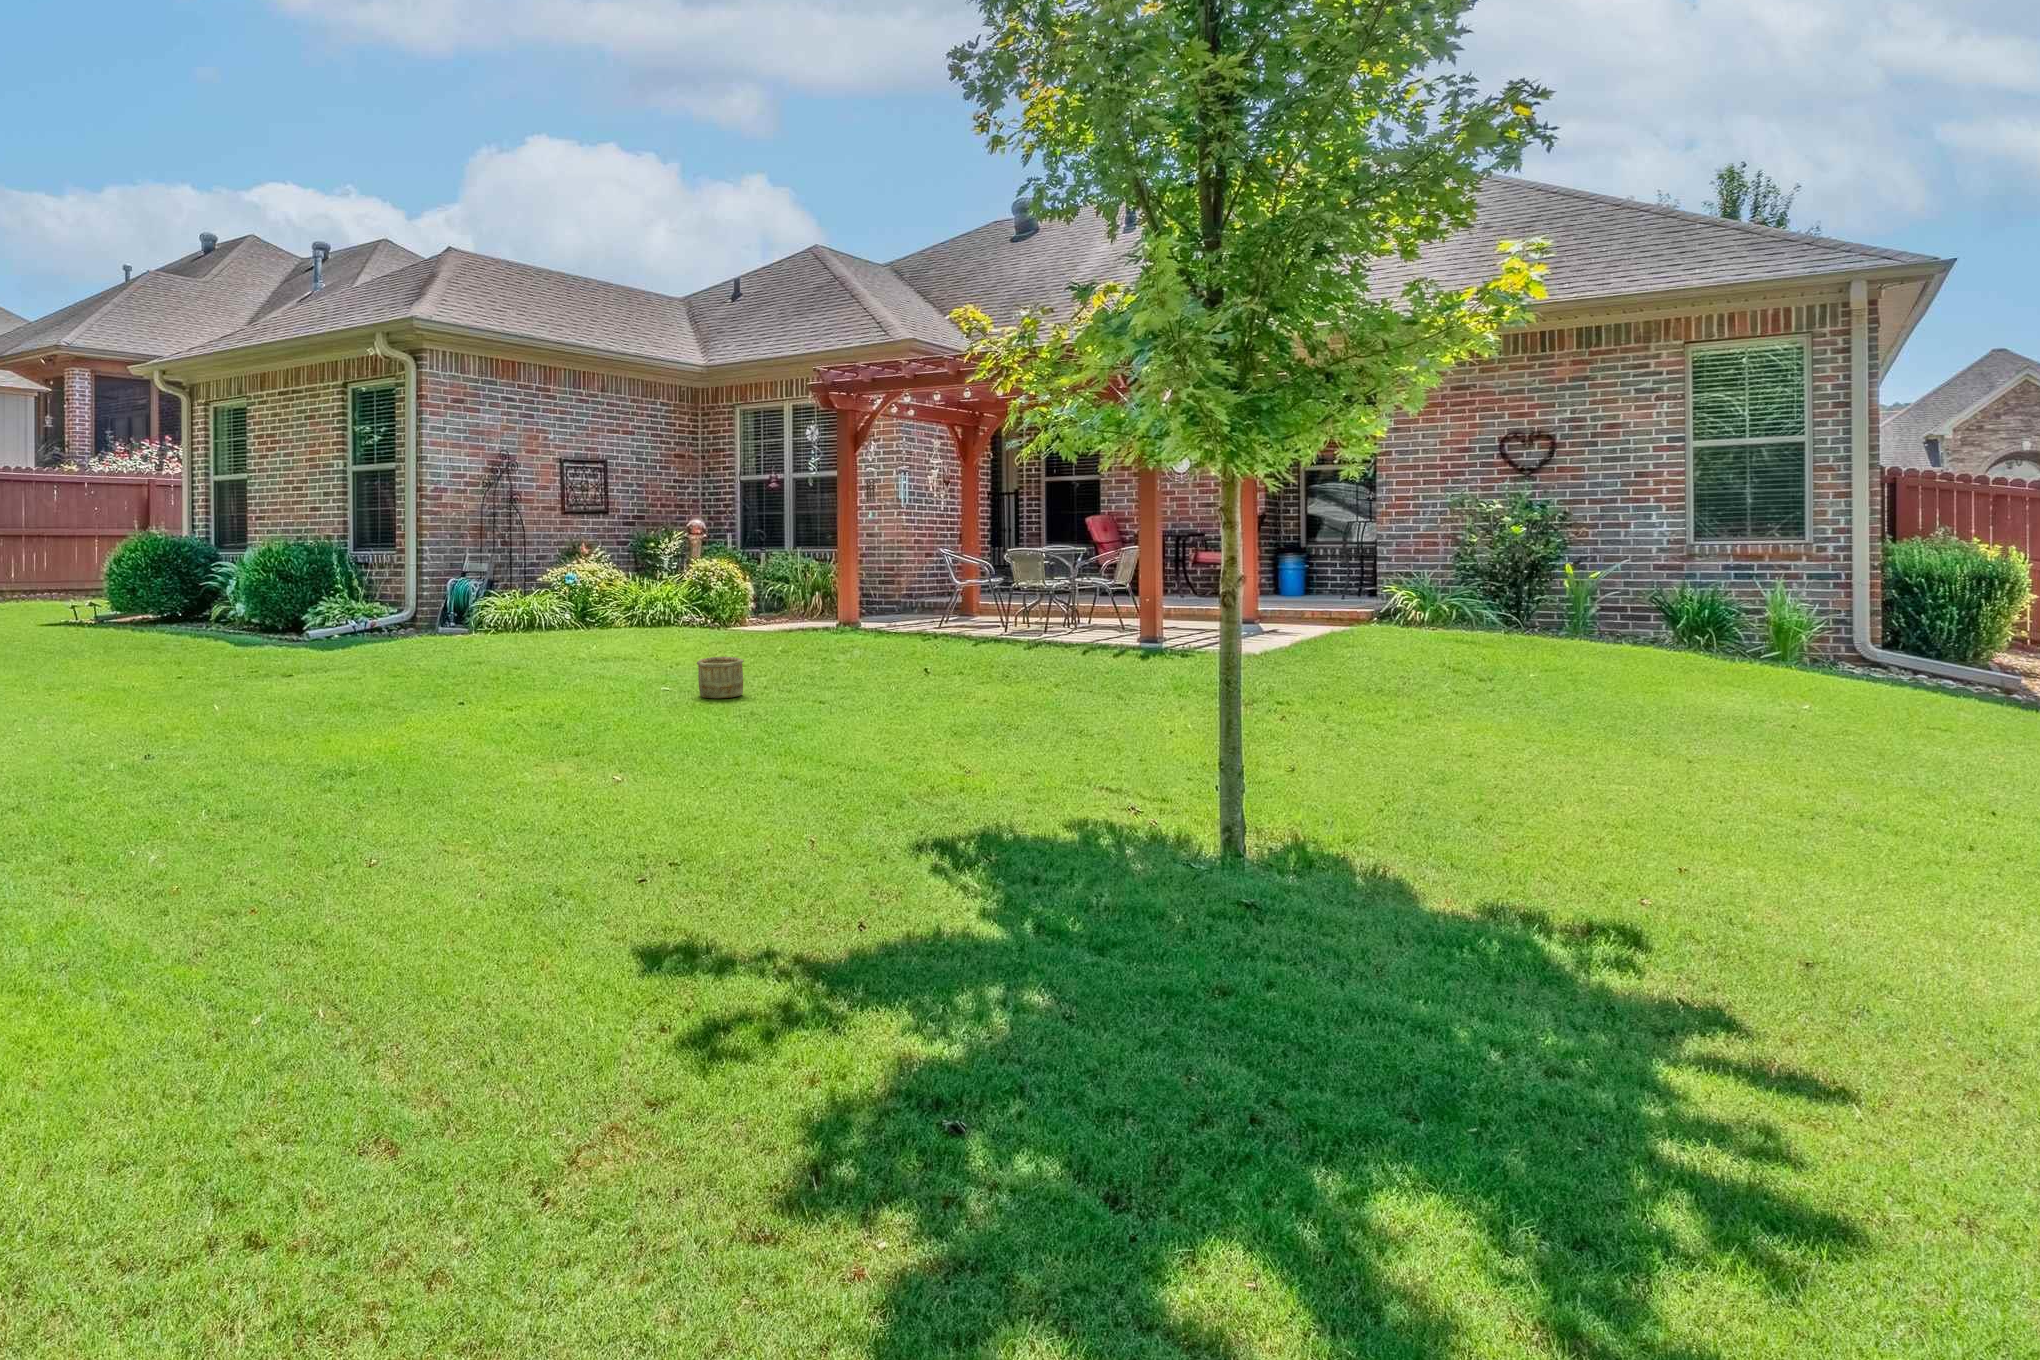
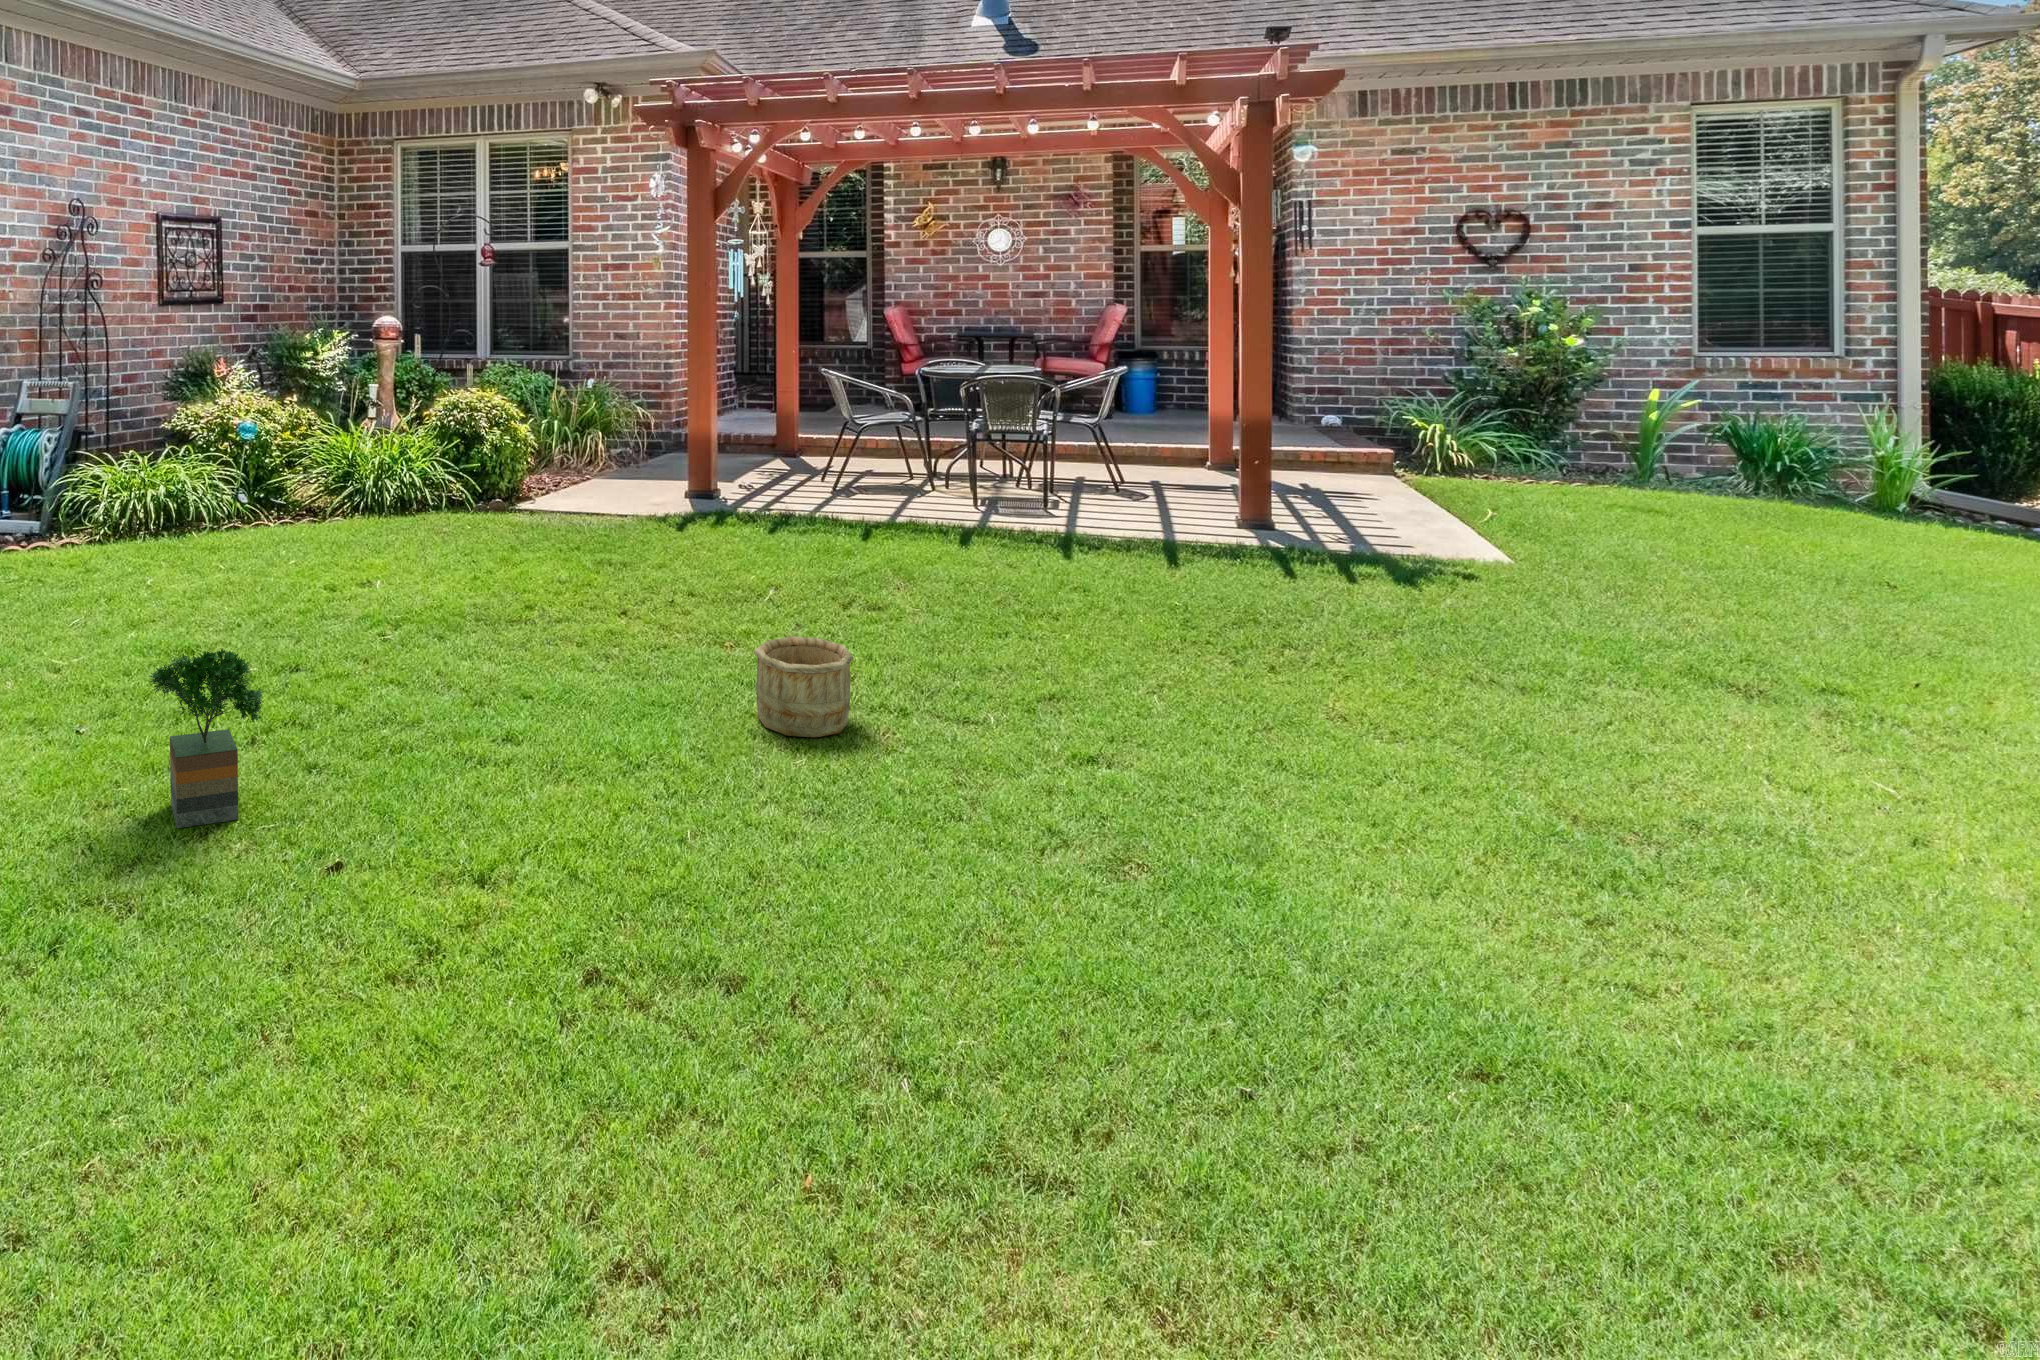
potted tree: none [413,636,459,706] -> present [149,649,263,828]

